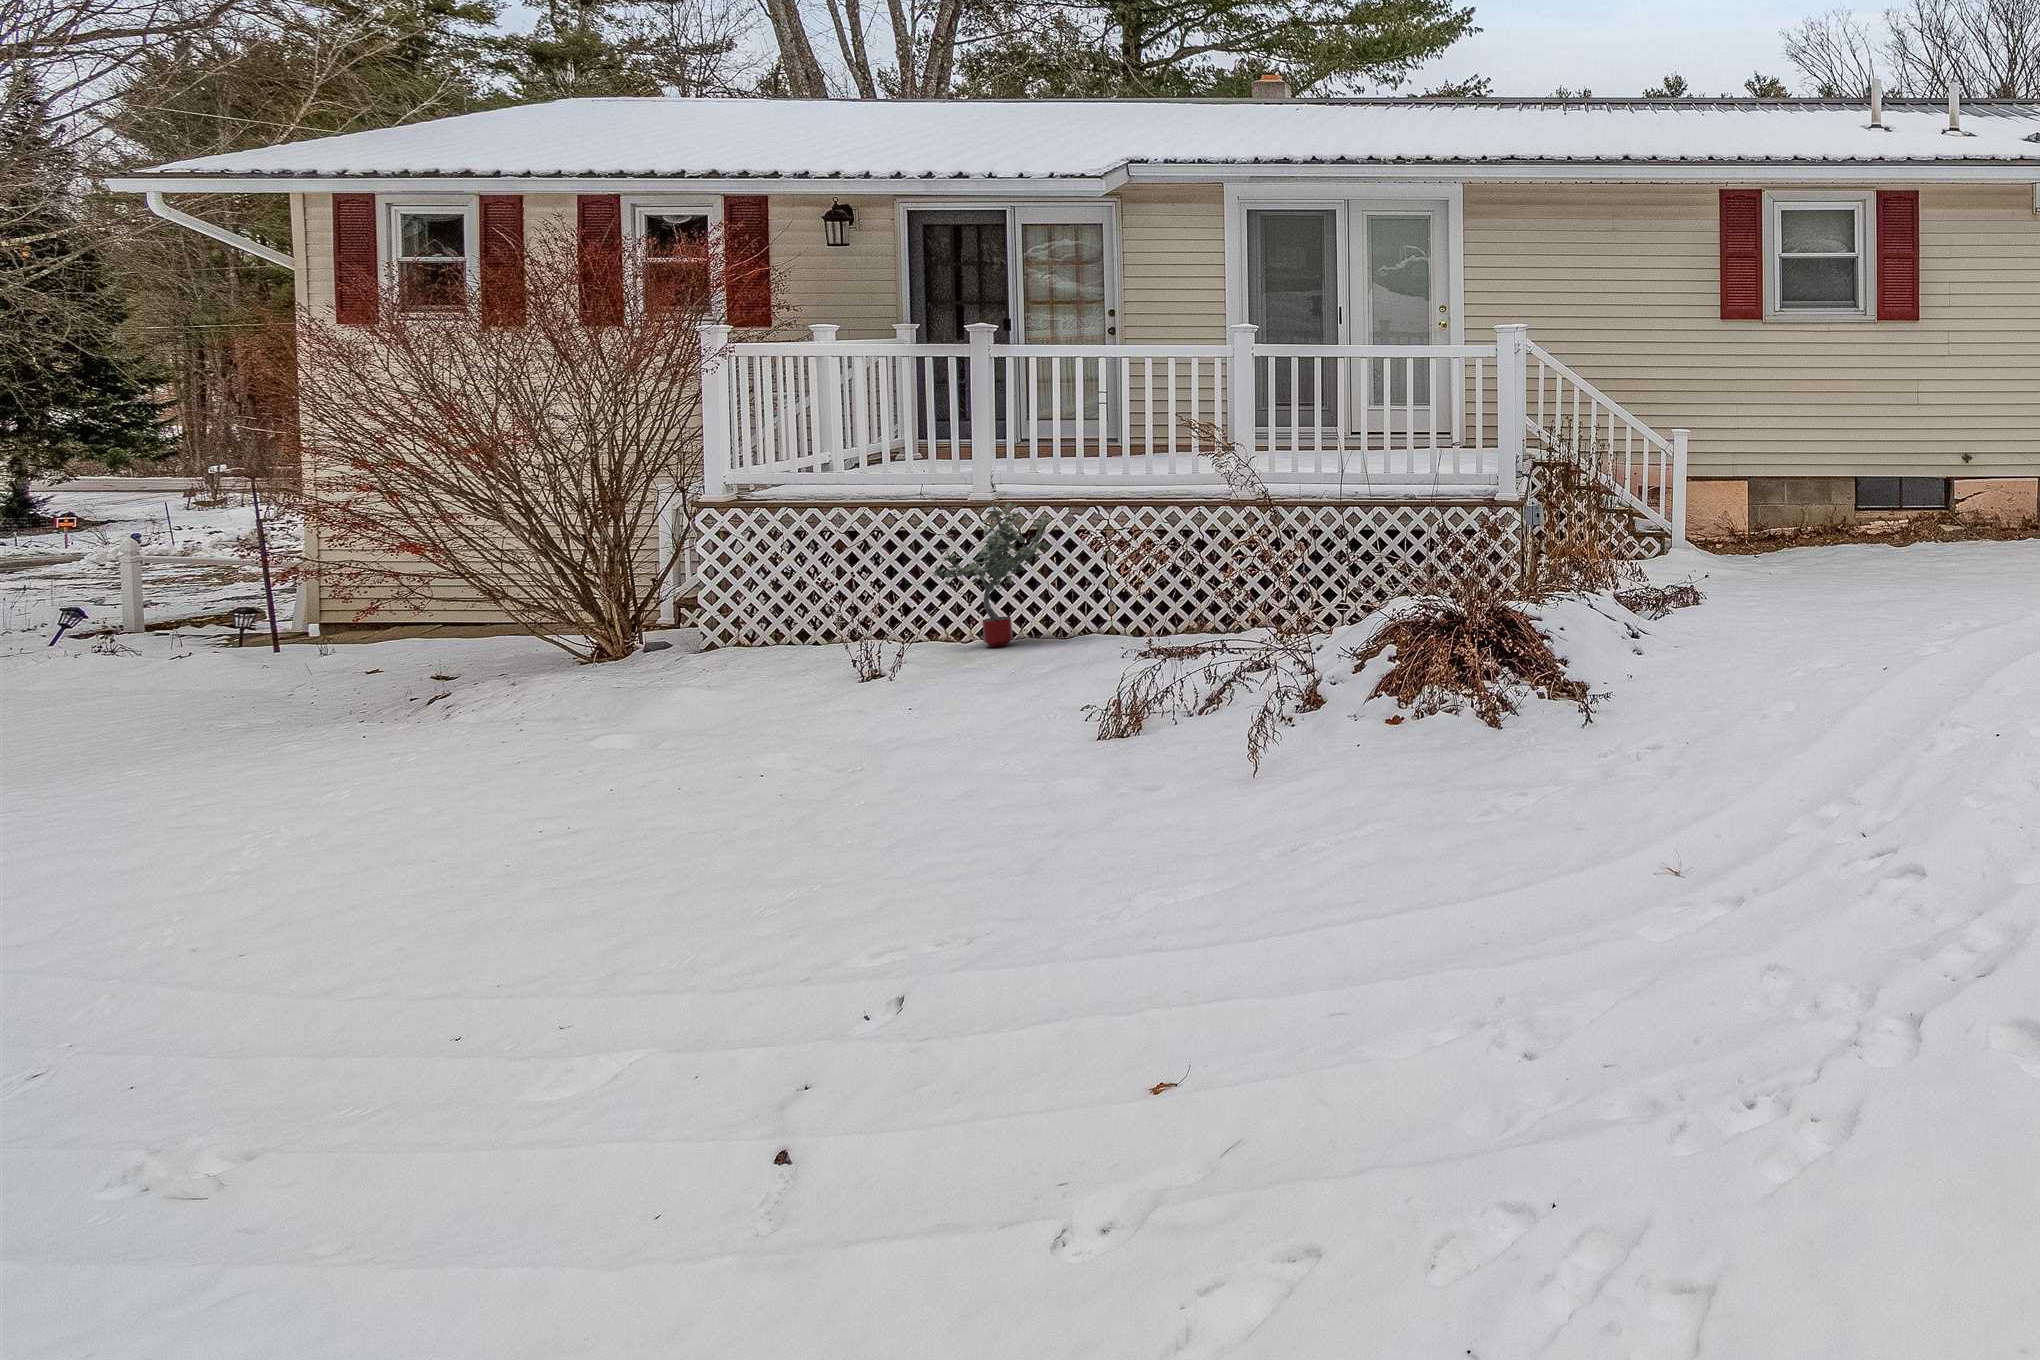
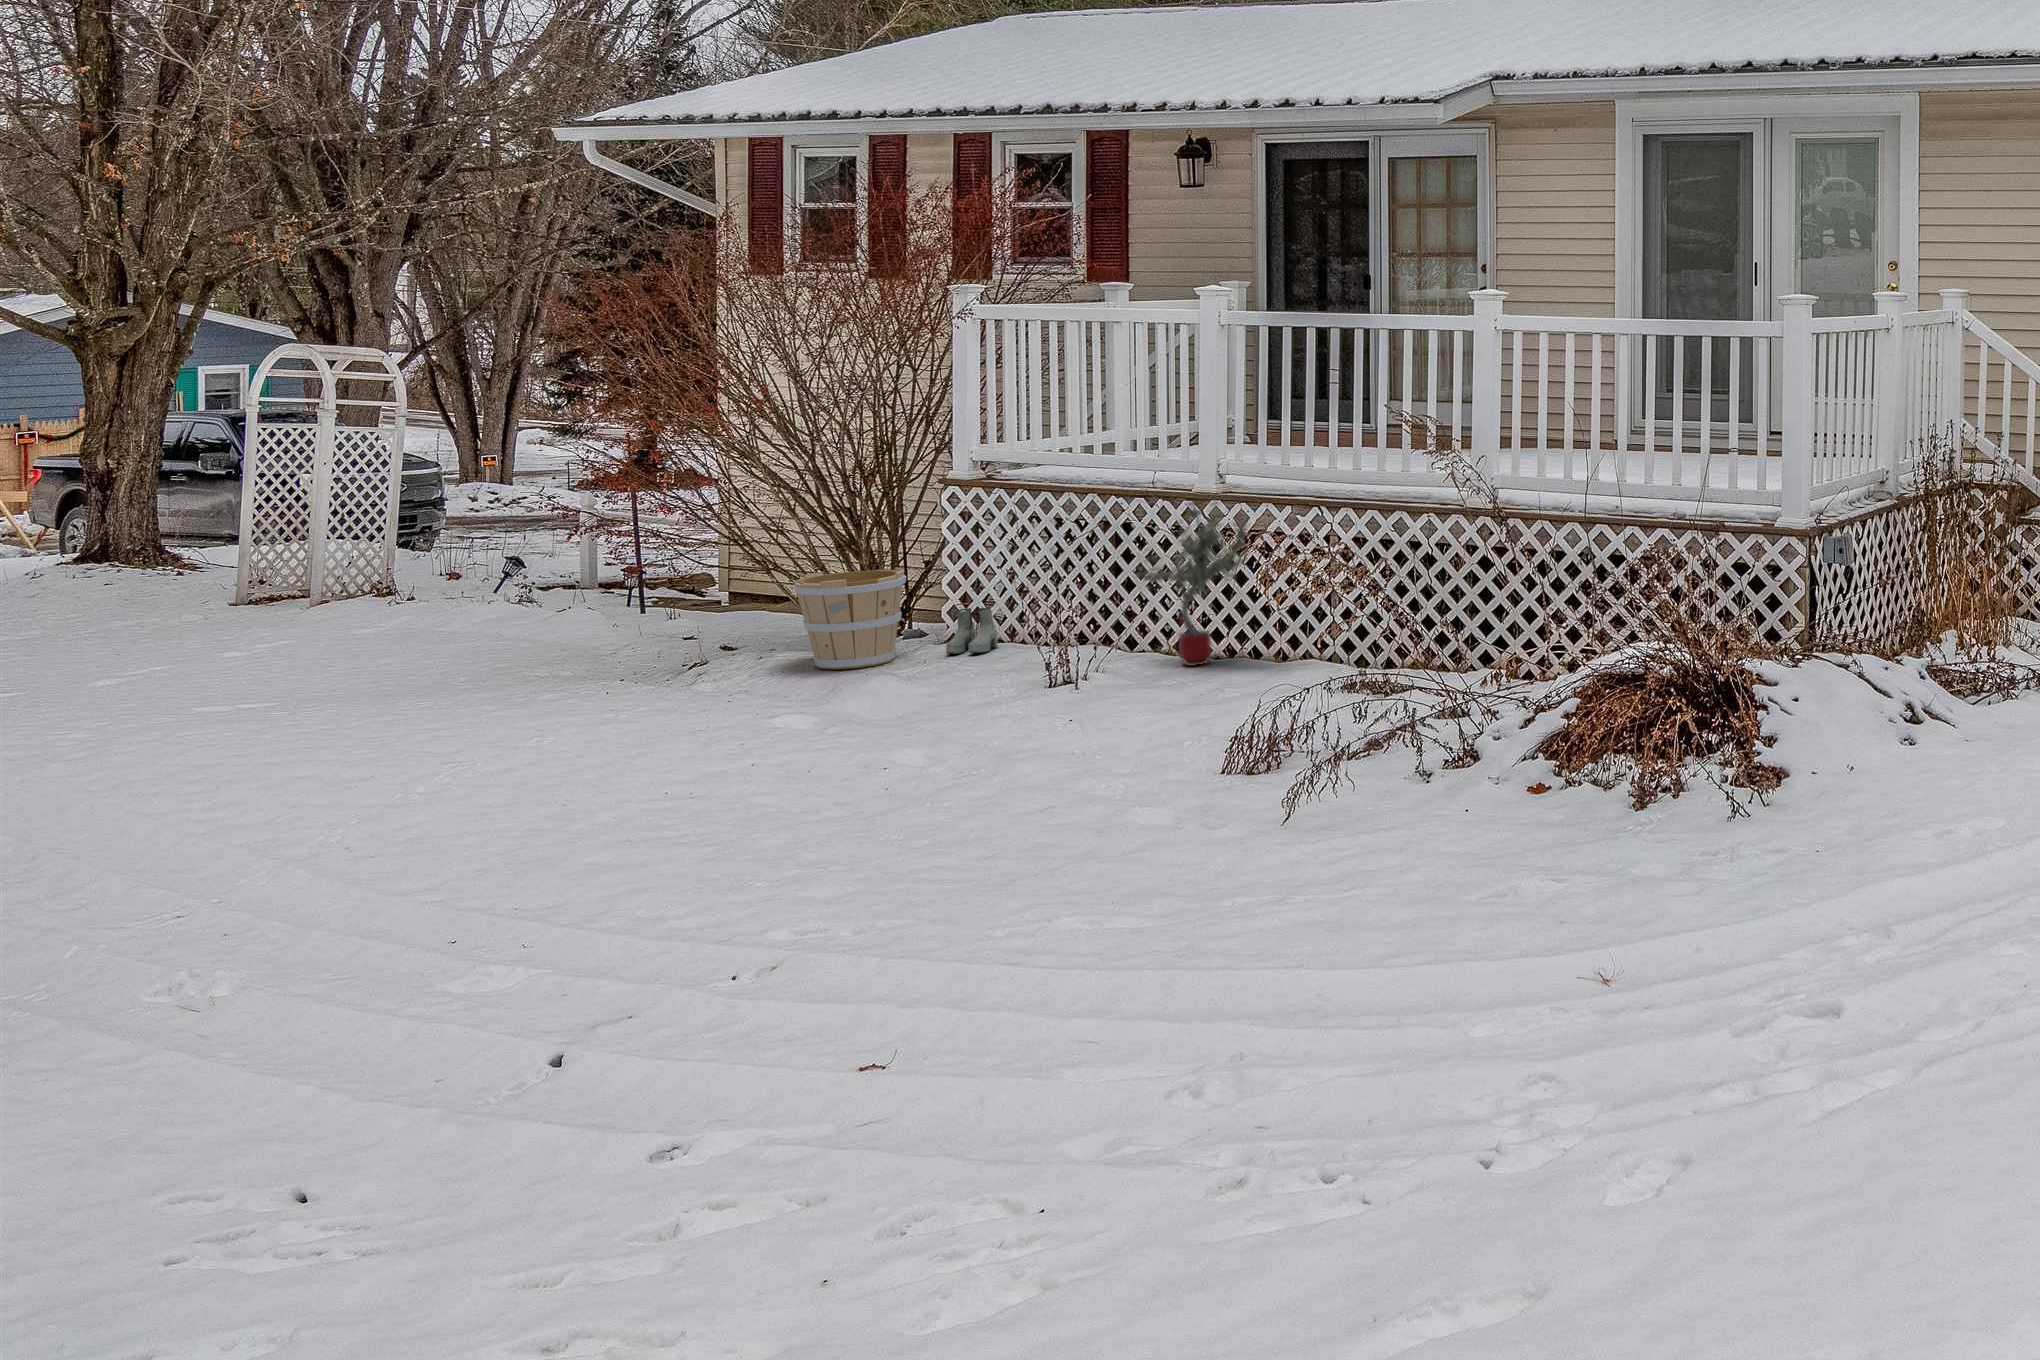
wooden bucket: none [554,592,672,693] -> present [794,567,906,669]
boots: none [717,622,761,667] -> present [946,608,997,654]

